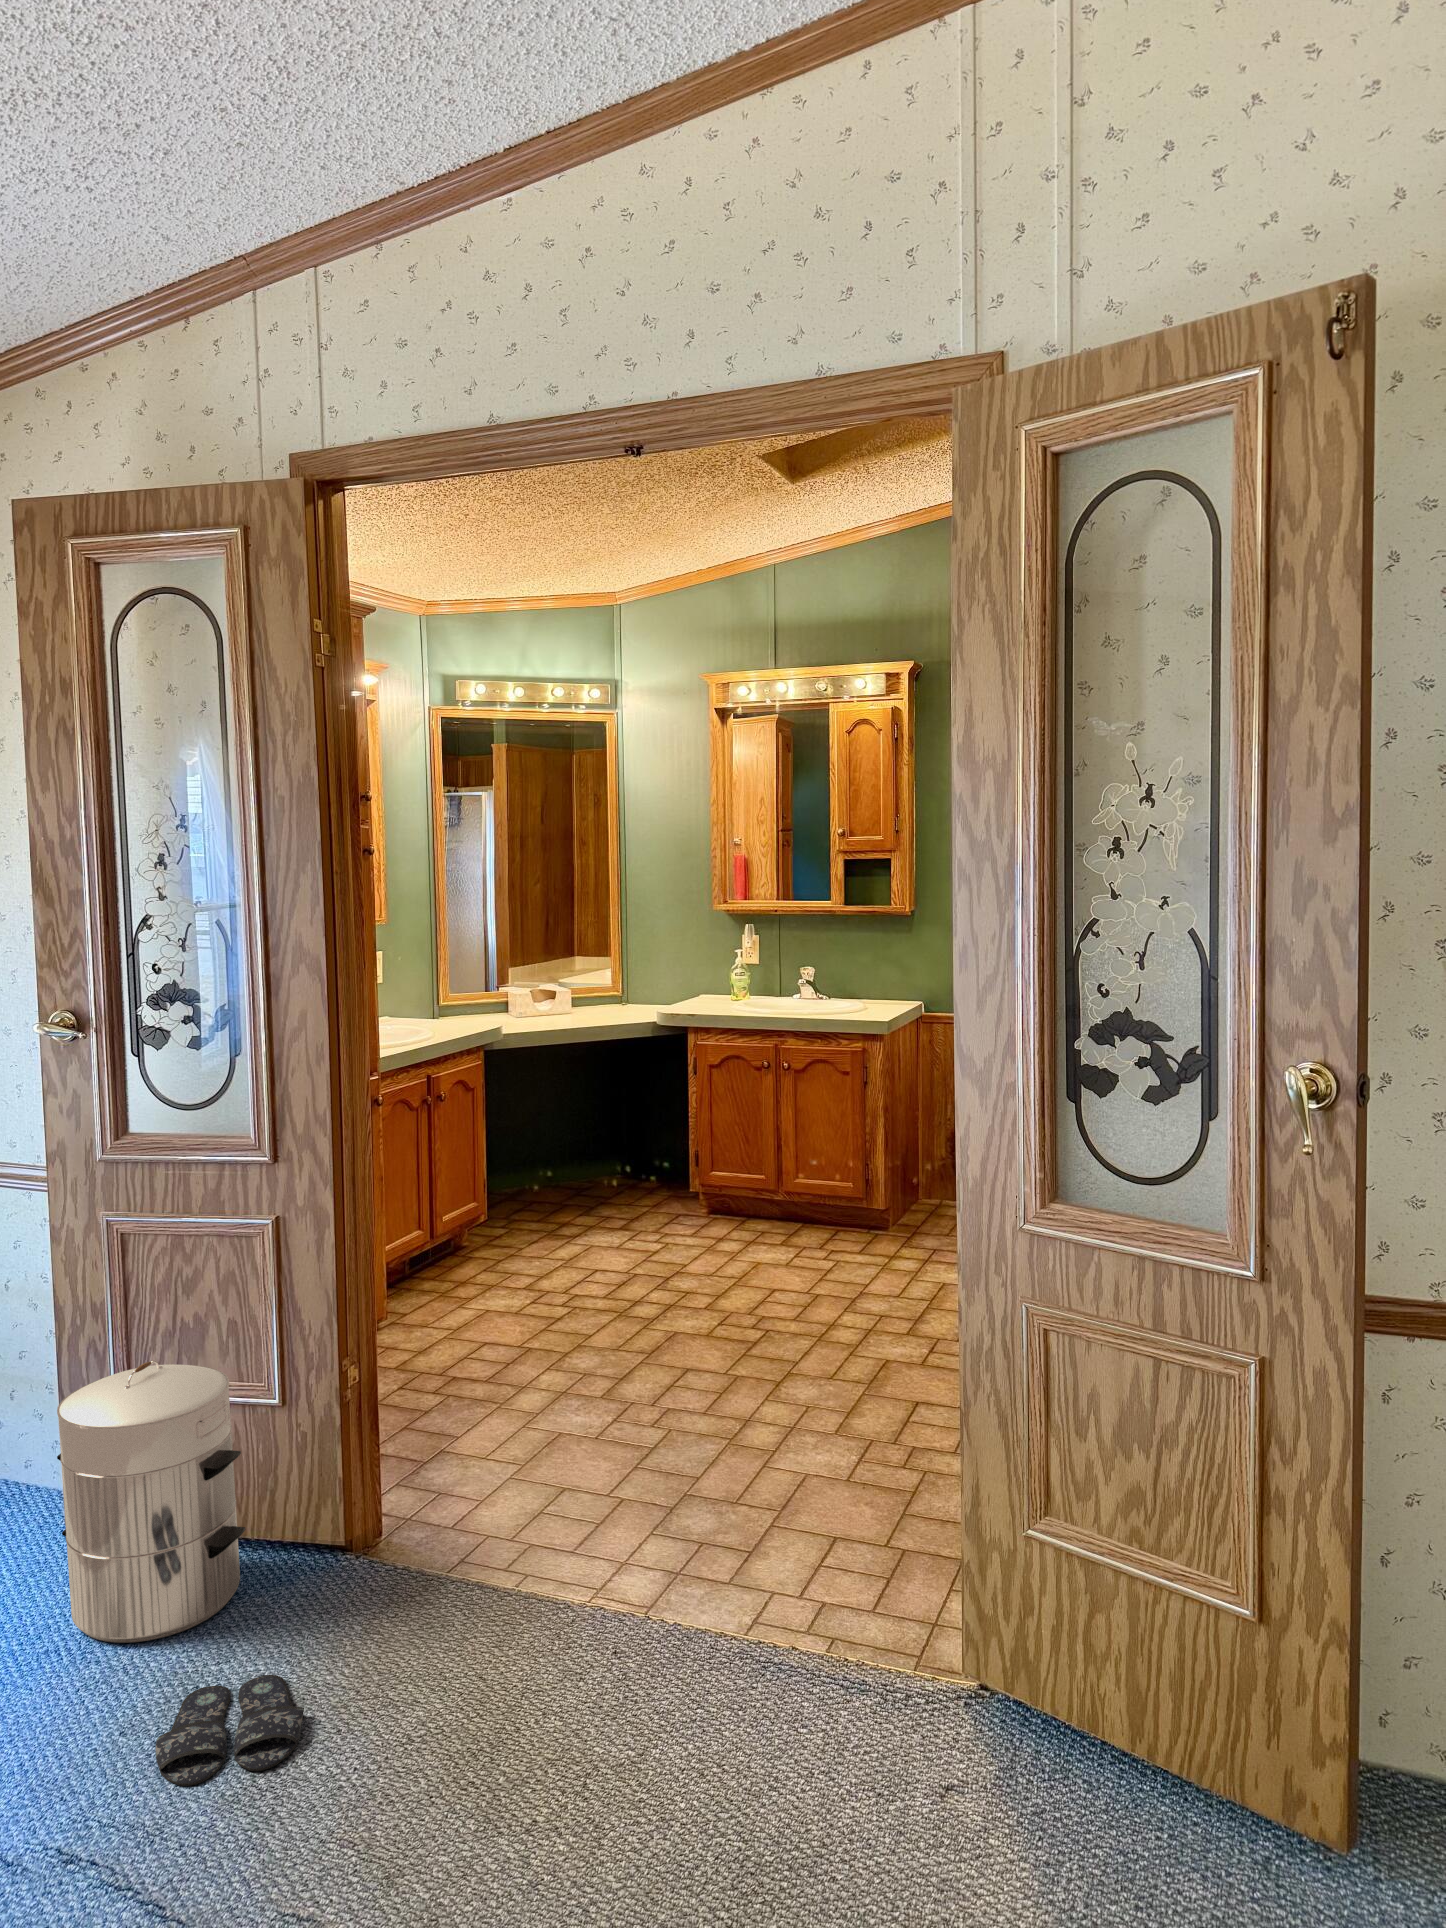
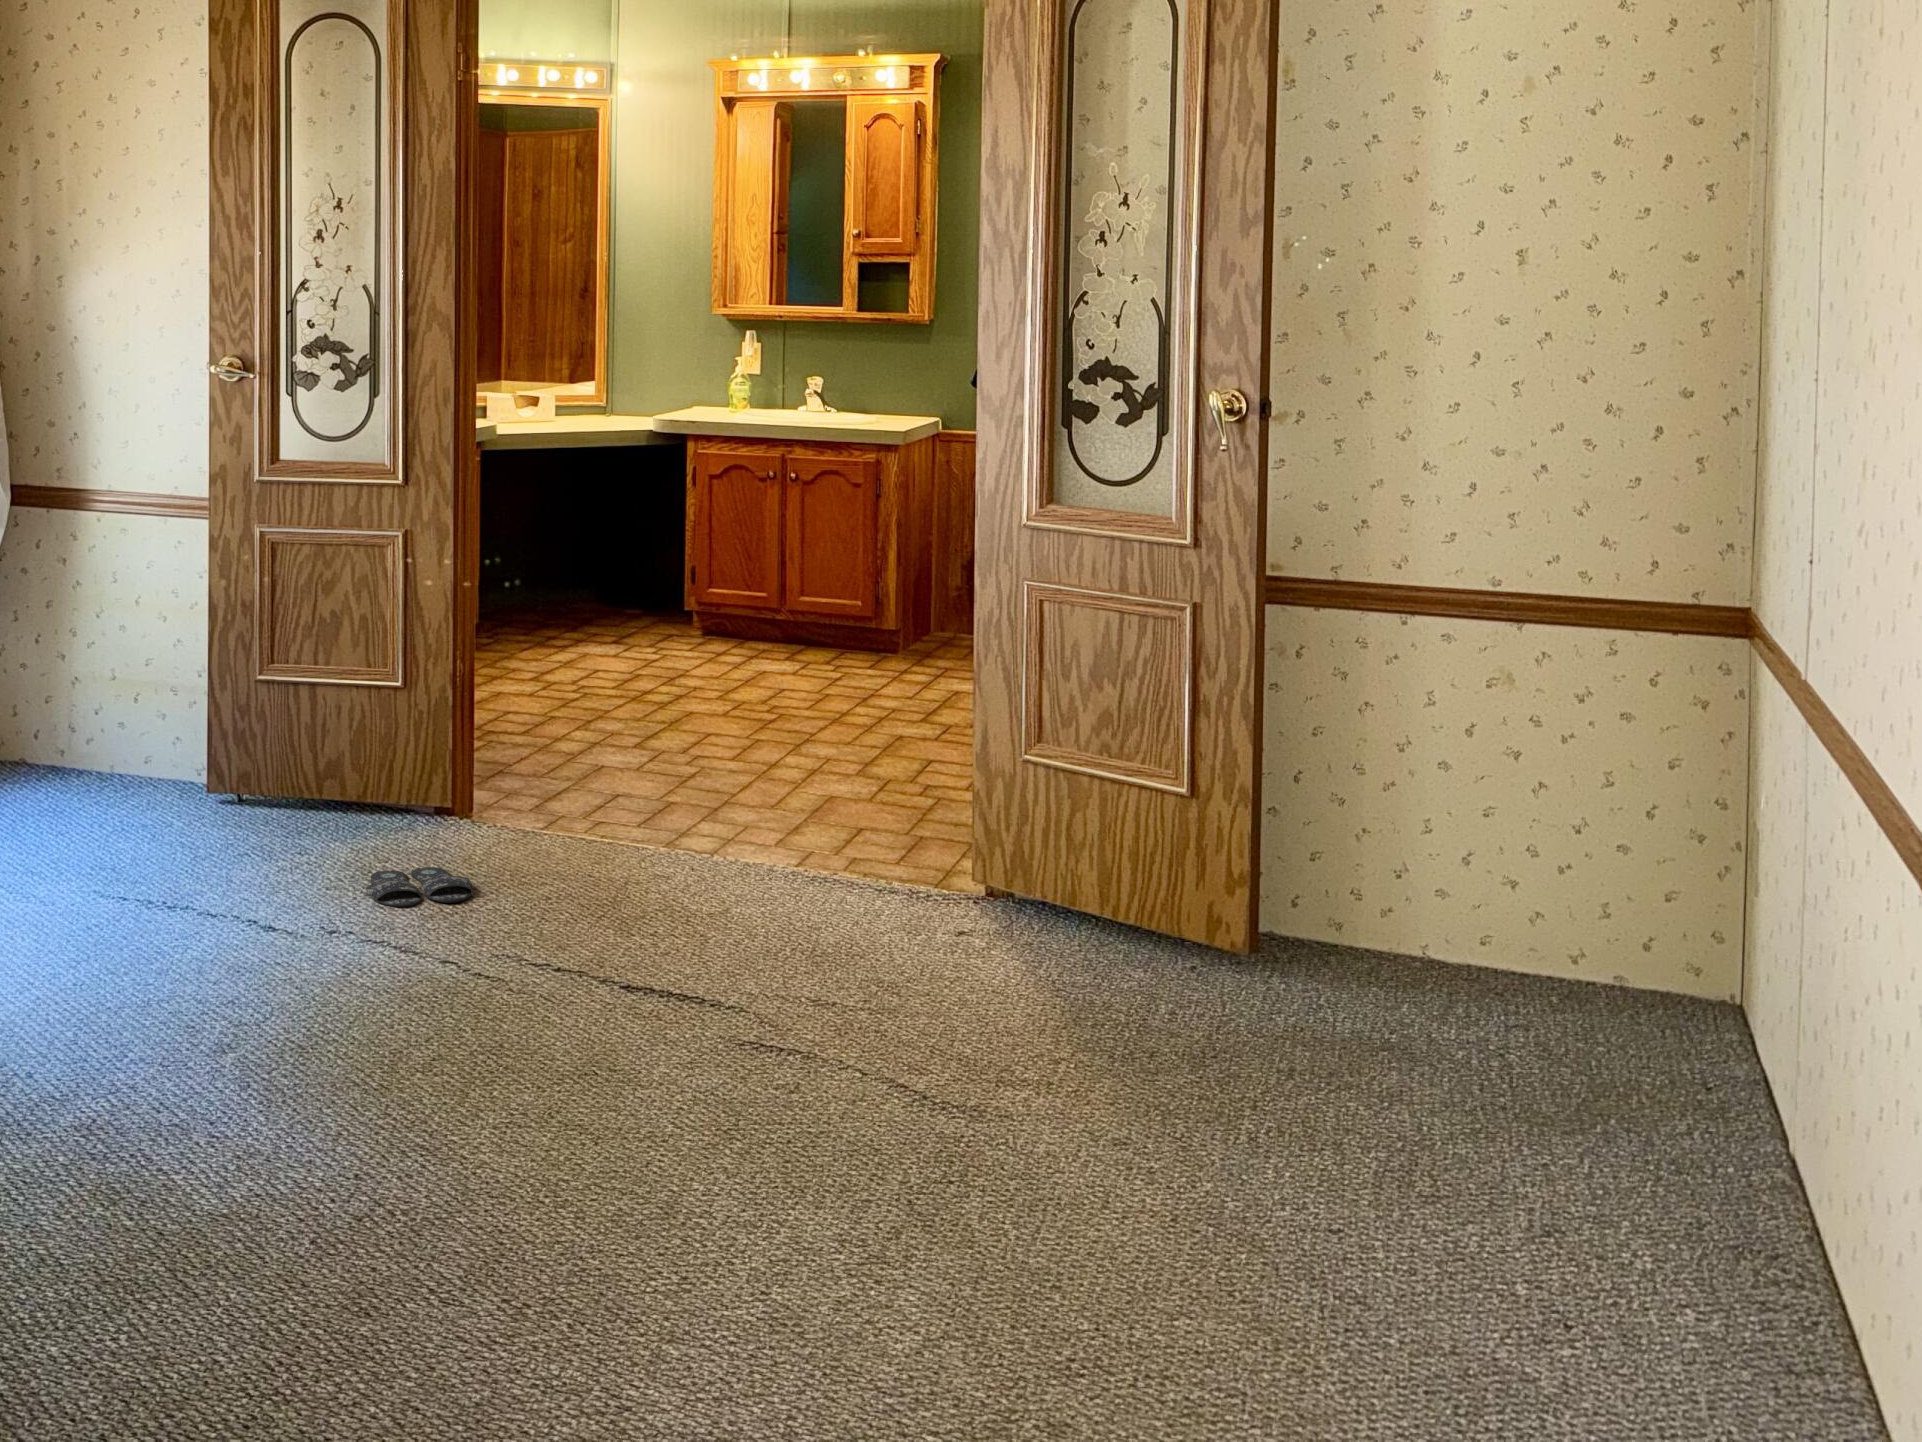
waste bin: present [57,1361,245,1643] -> none [238,638,389,852]

